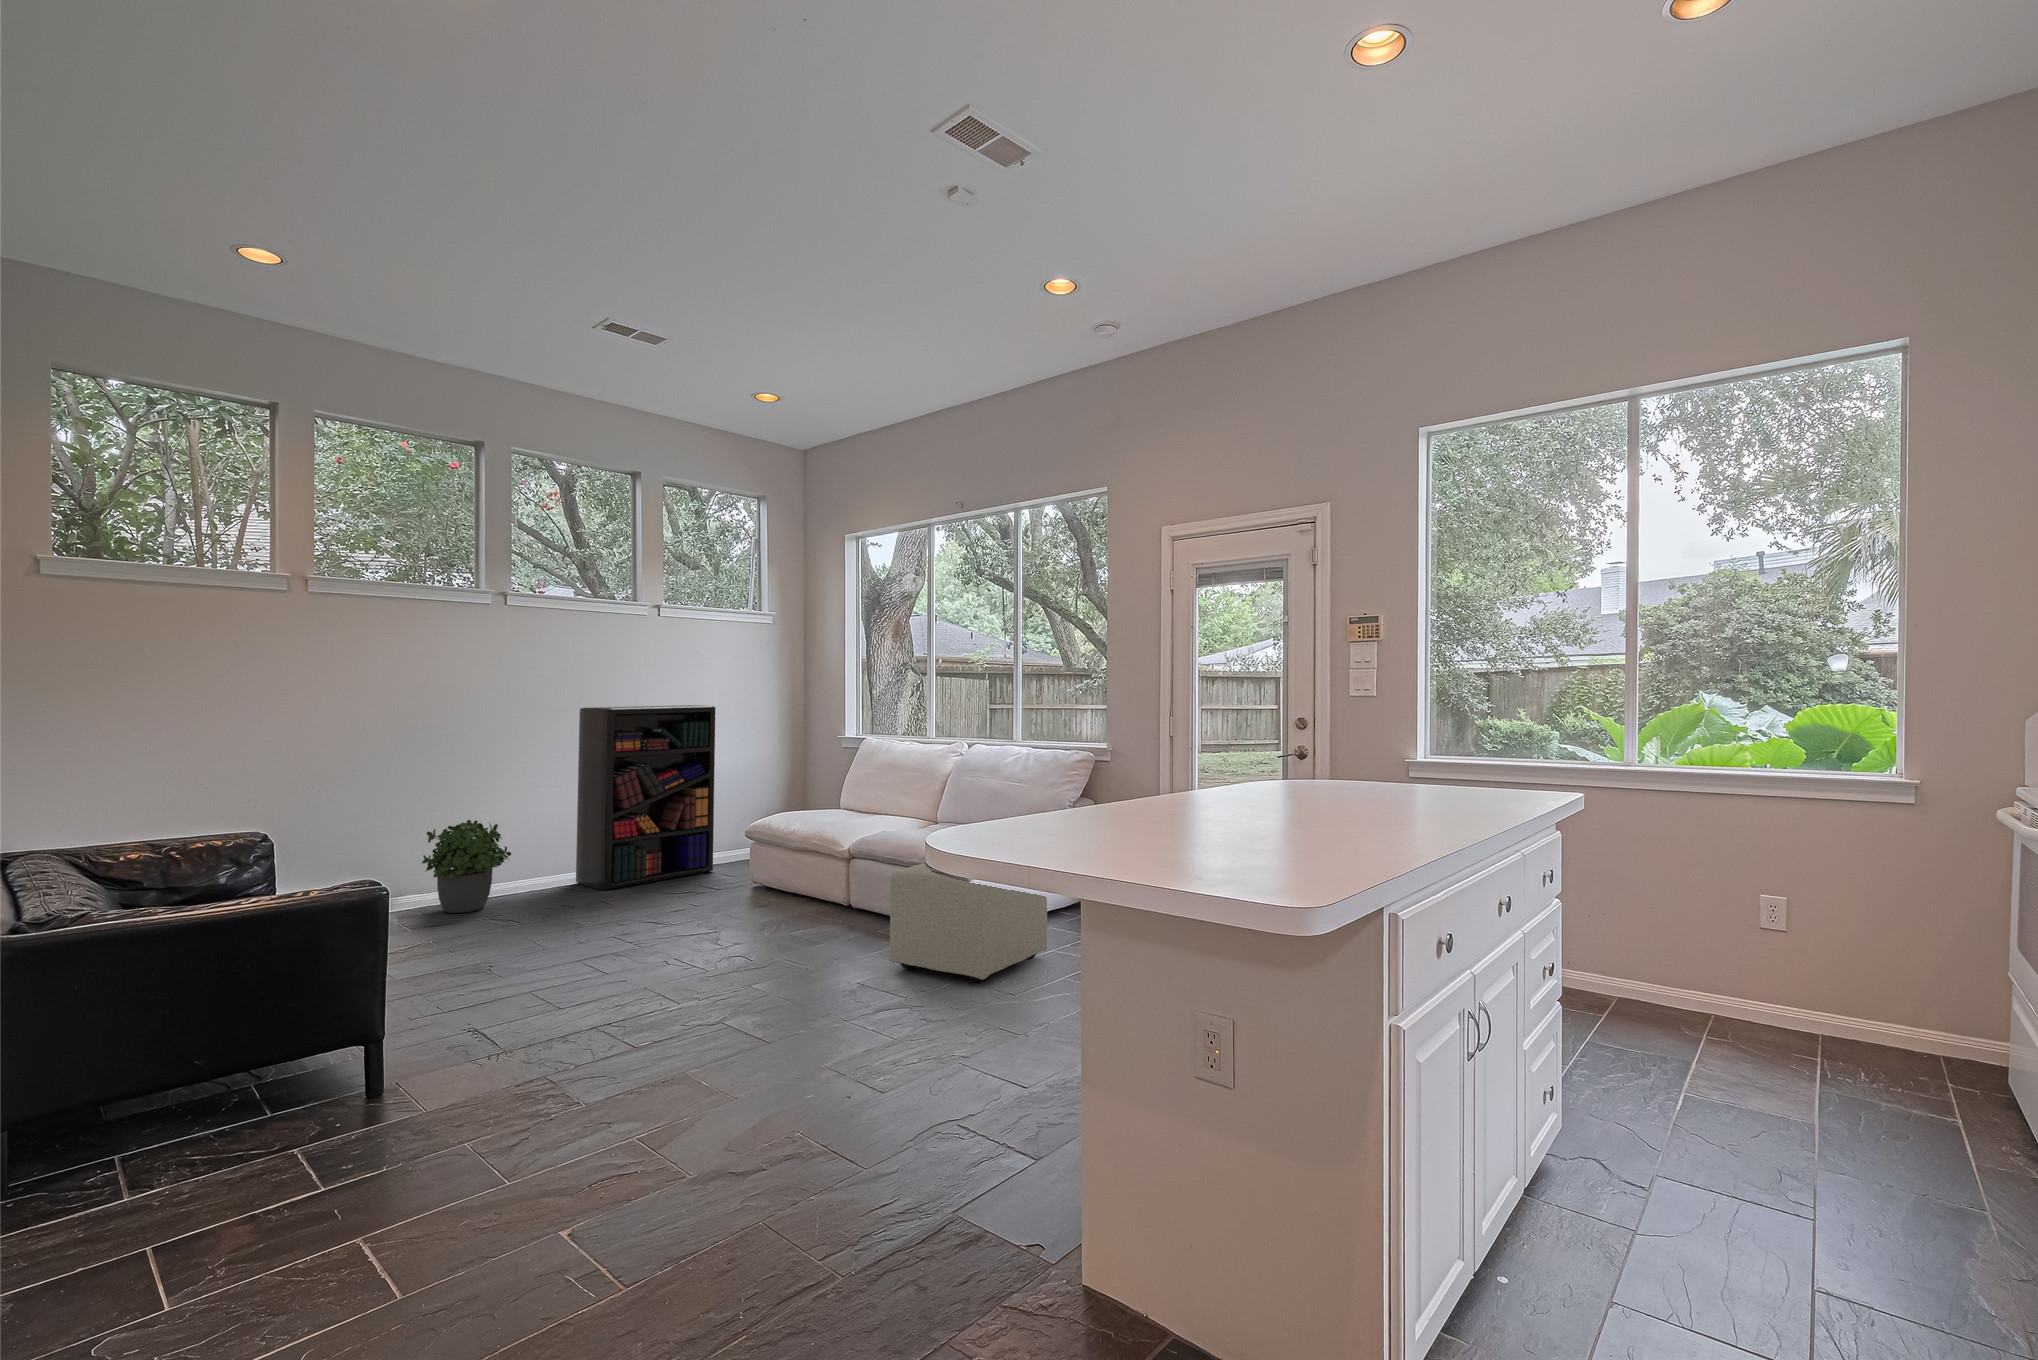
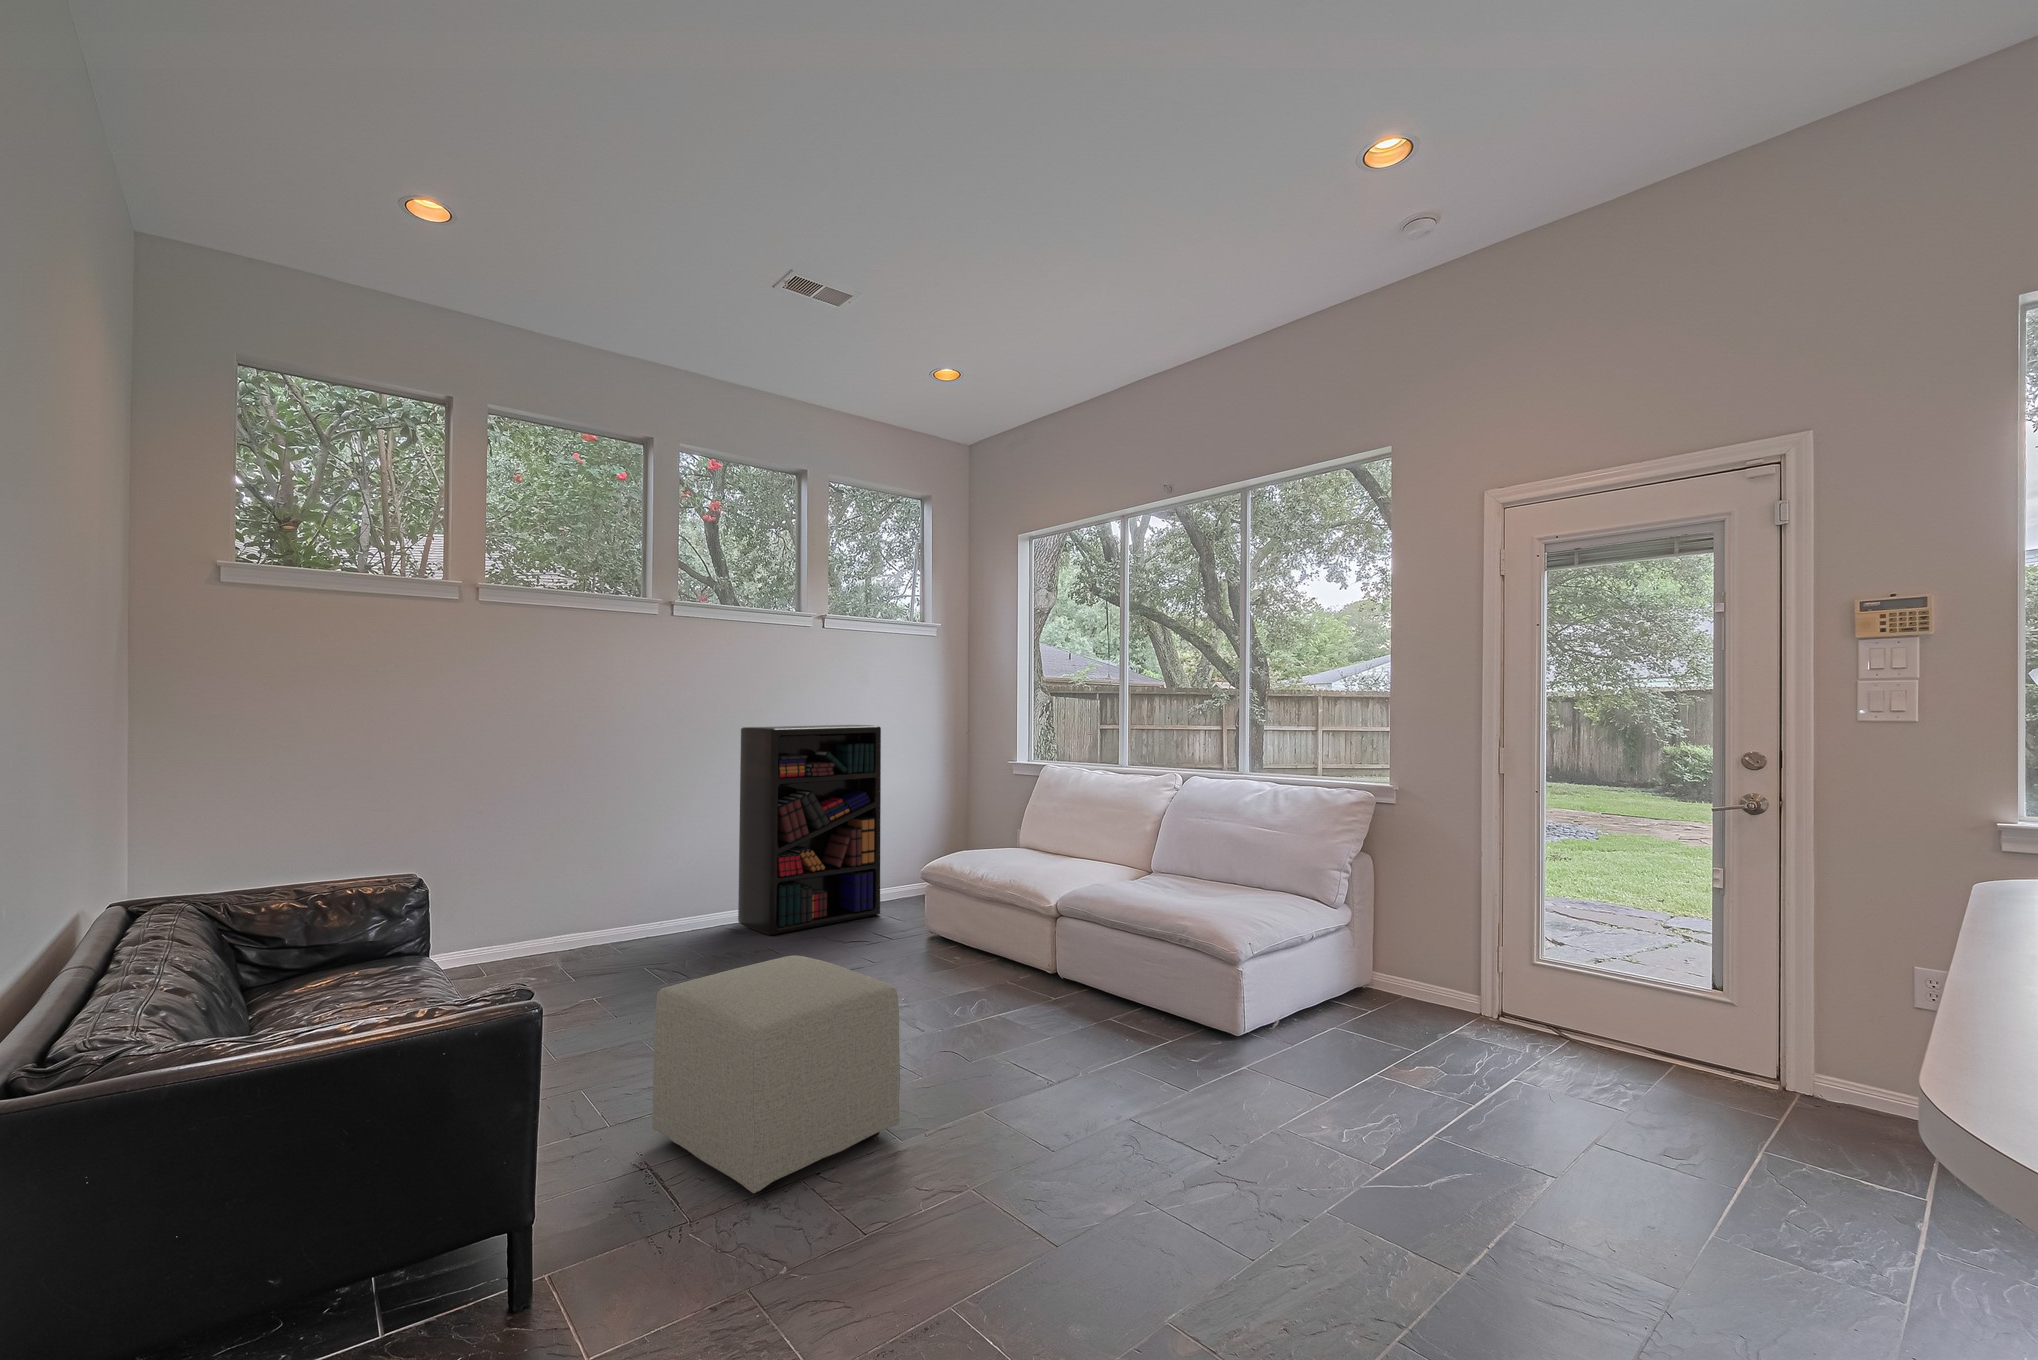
potted plant: present [422,820,511,913] -> none [584,853,675,959]
ottoman: present [890,863,1047,982] -> present [652,956,900,1193]

